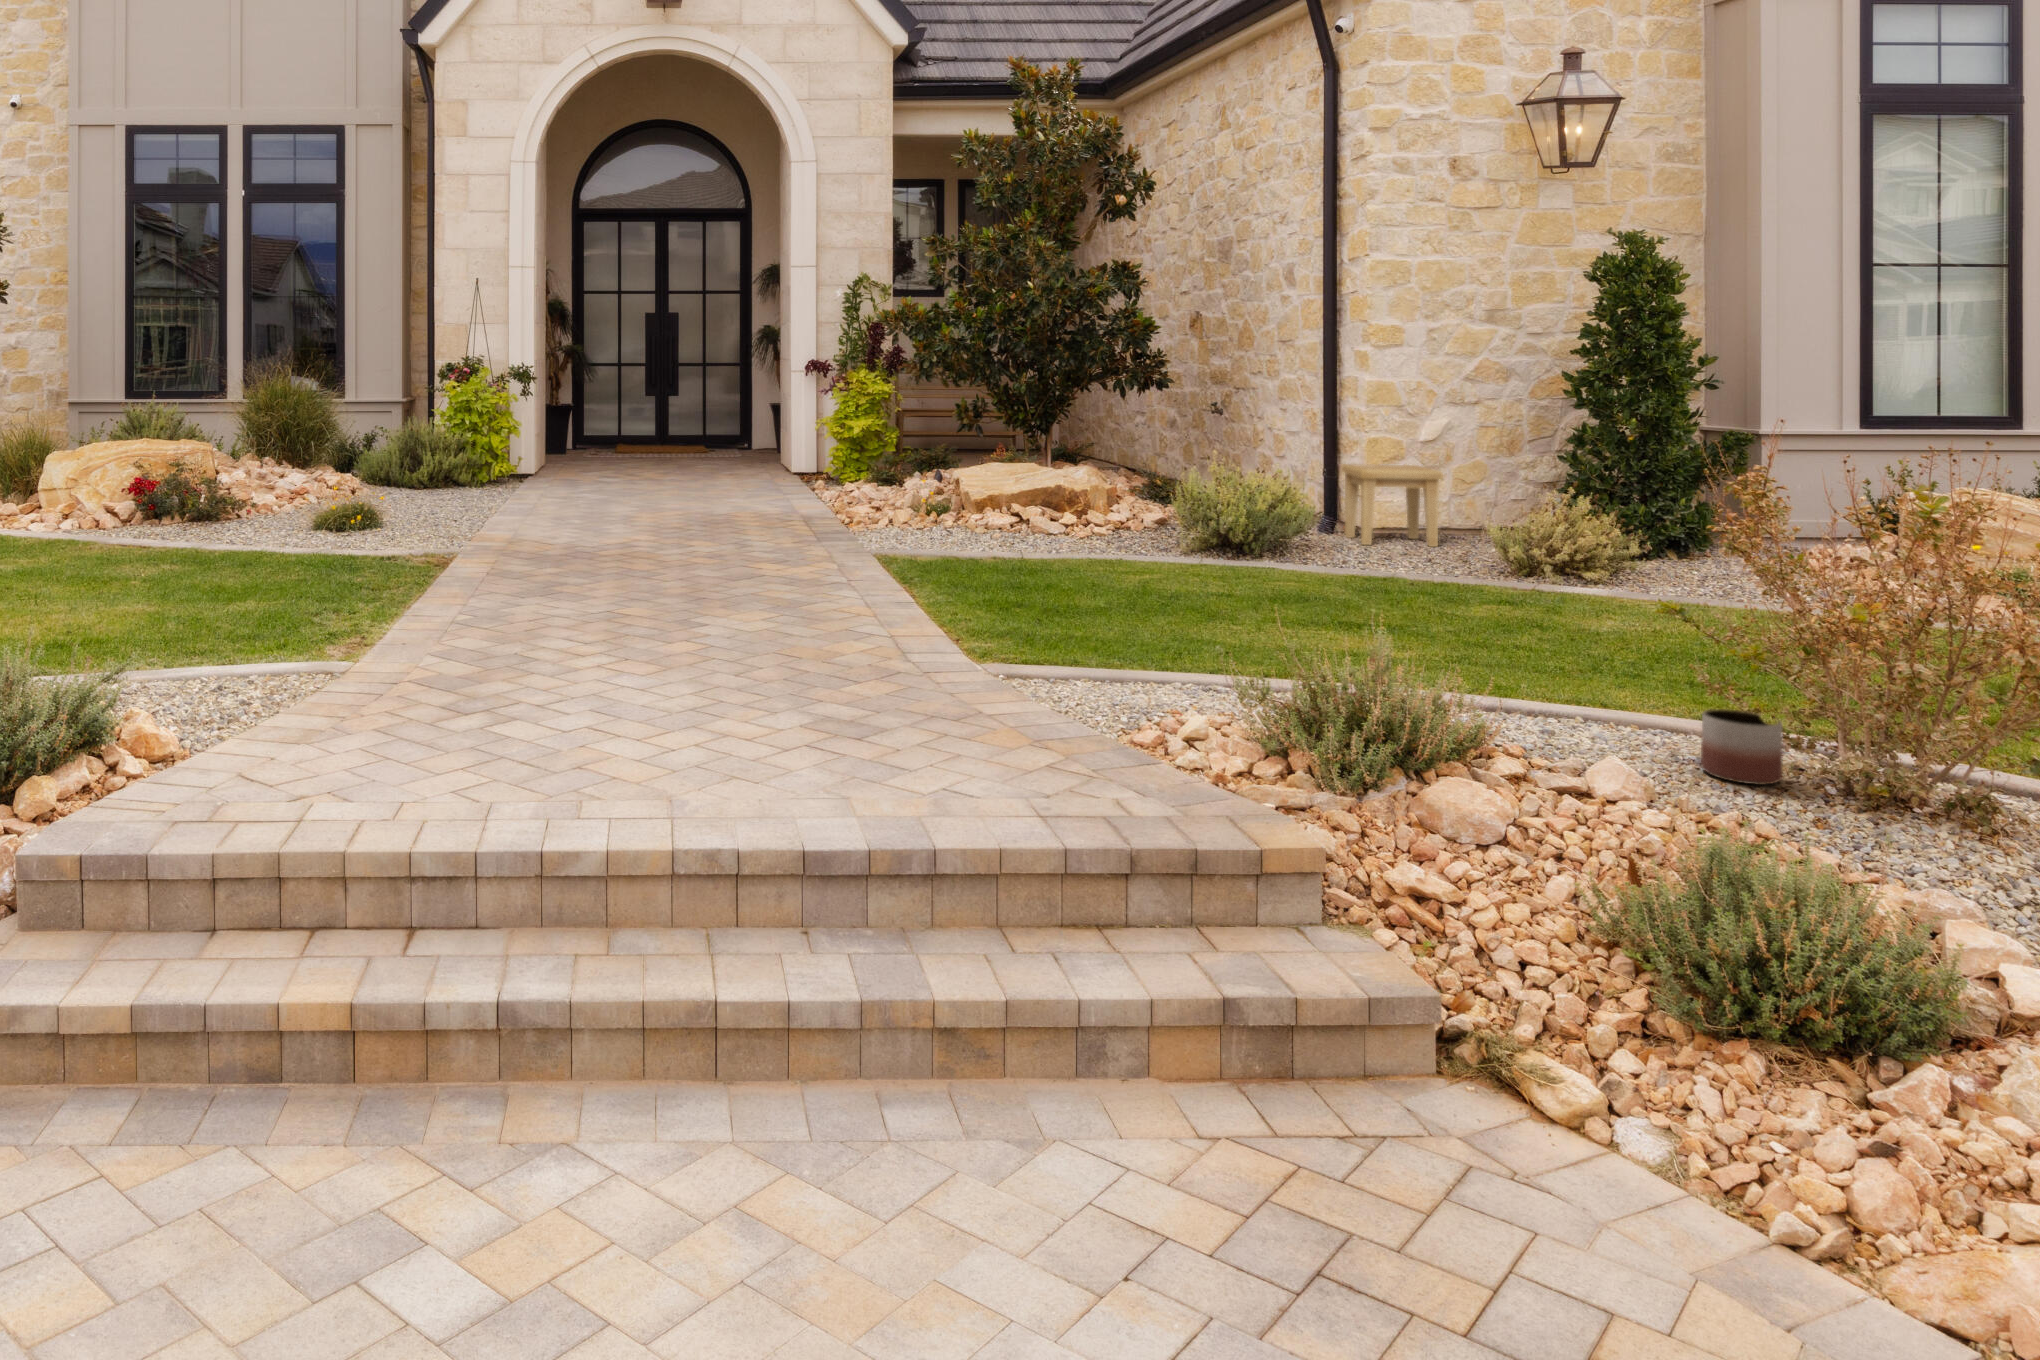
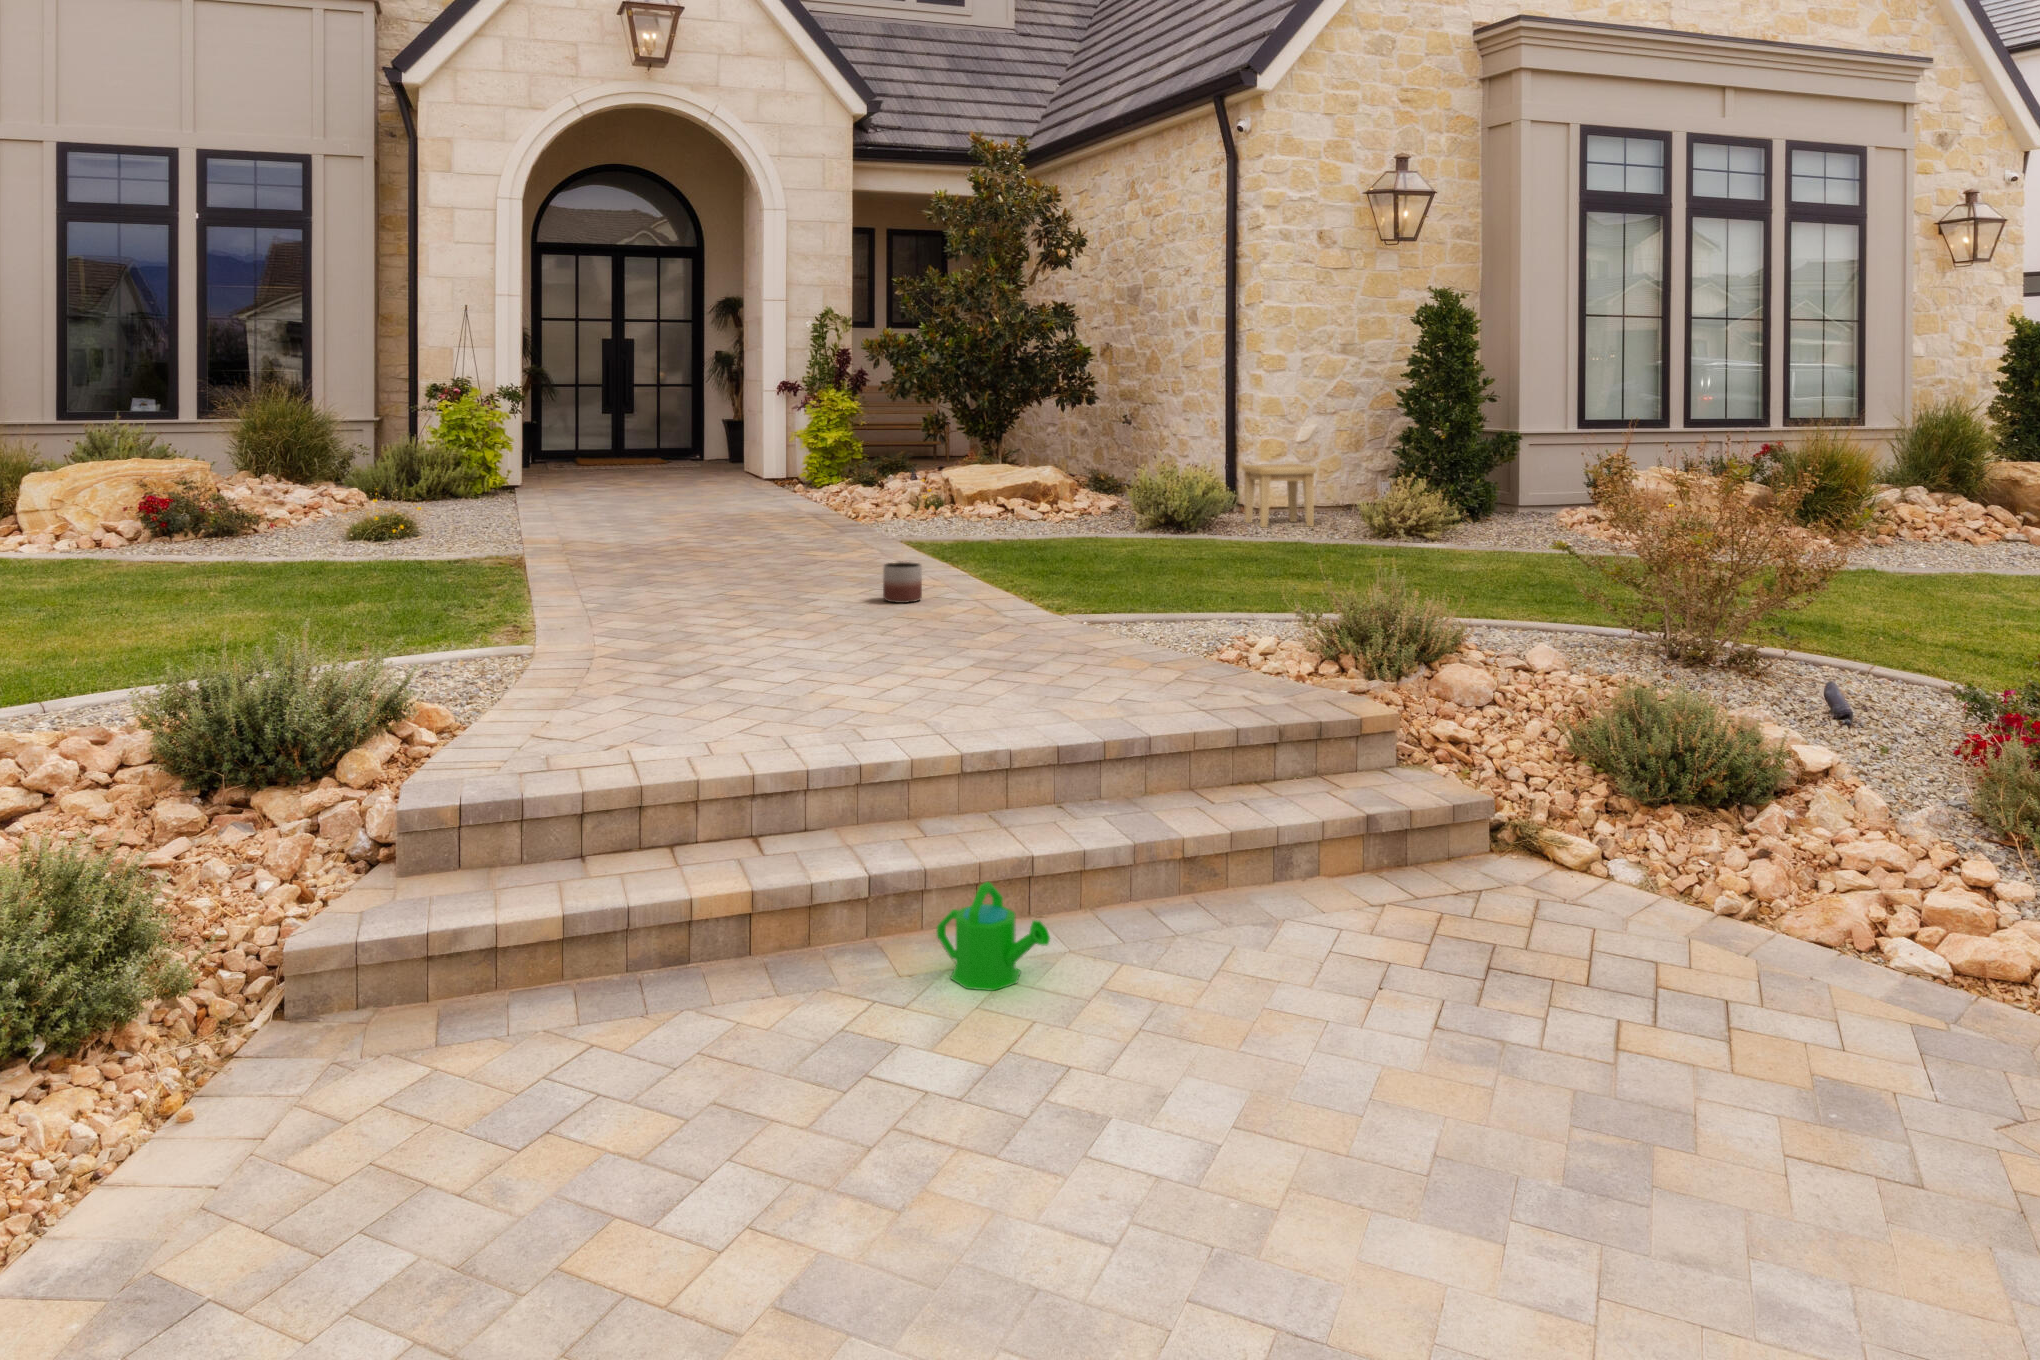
planter: present [1701,709,1782,785] -> present [883,562,922,603]
watering can: none [581,1027,689,1166] -> present [937,882,1050,991]

